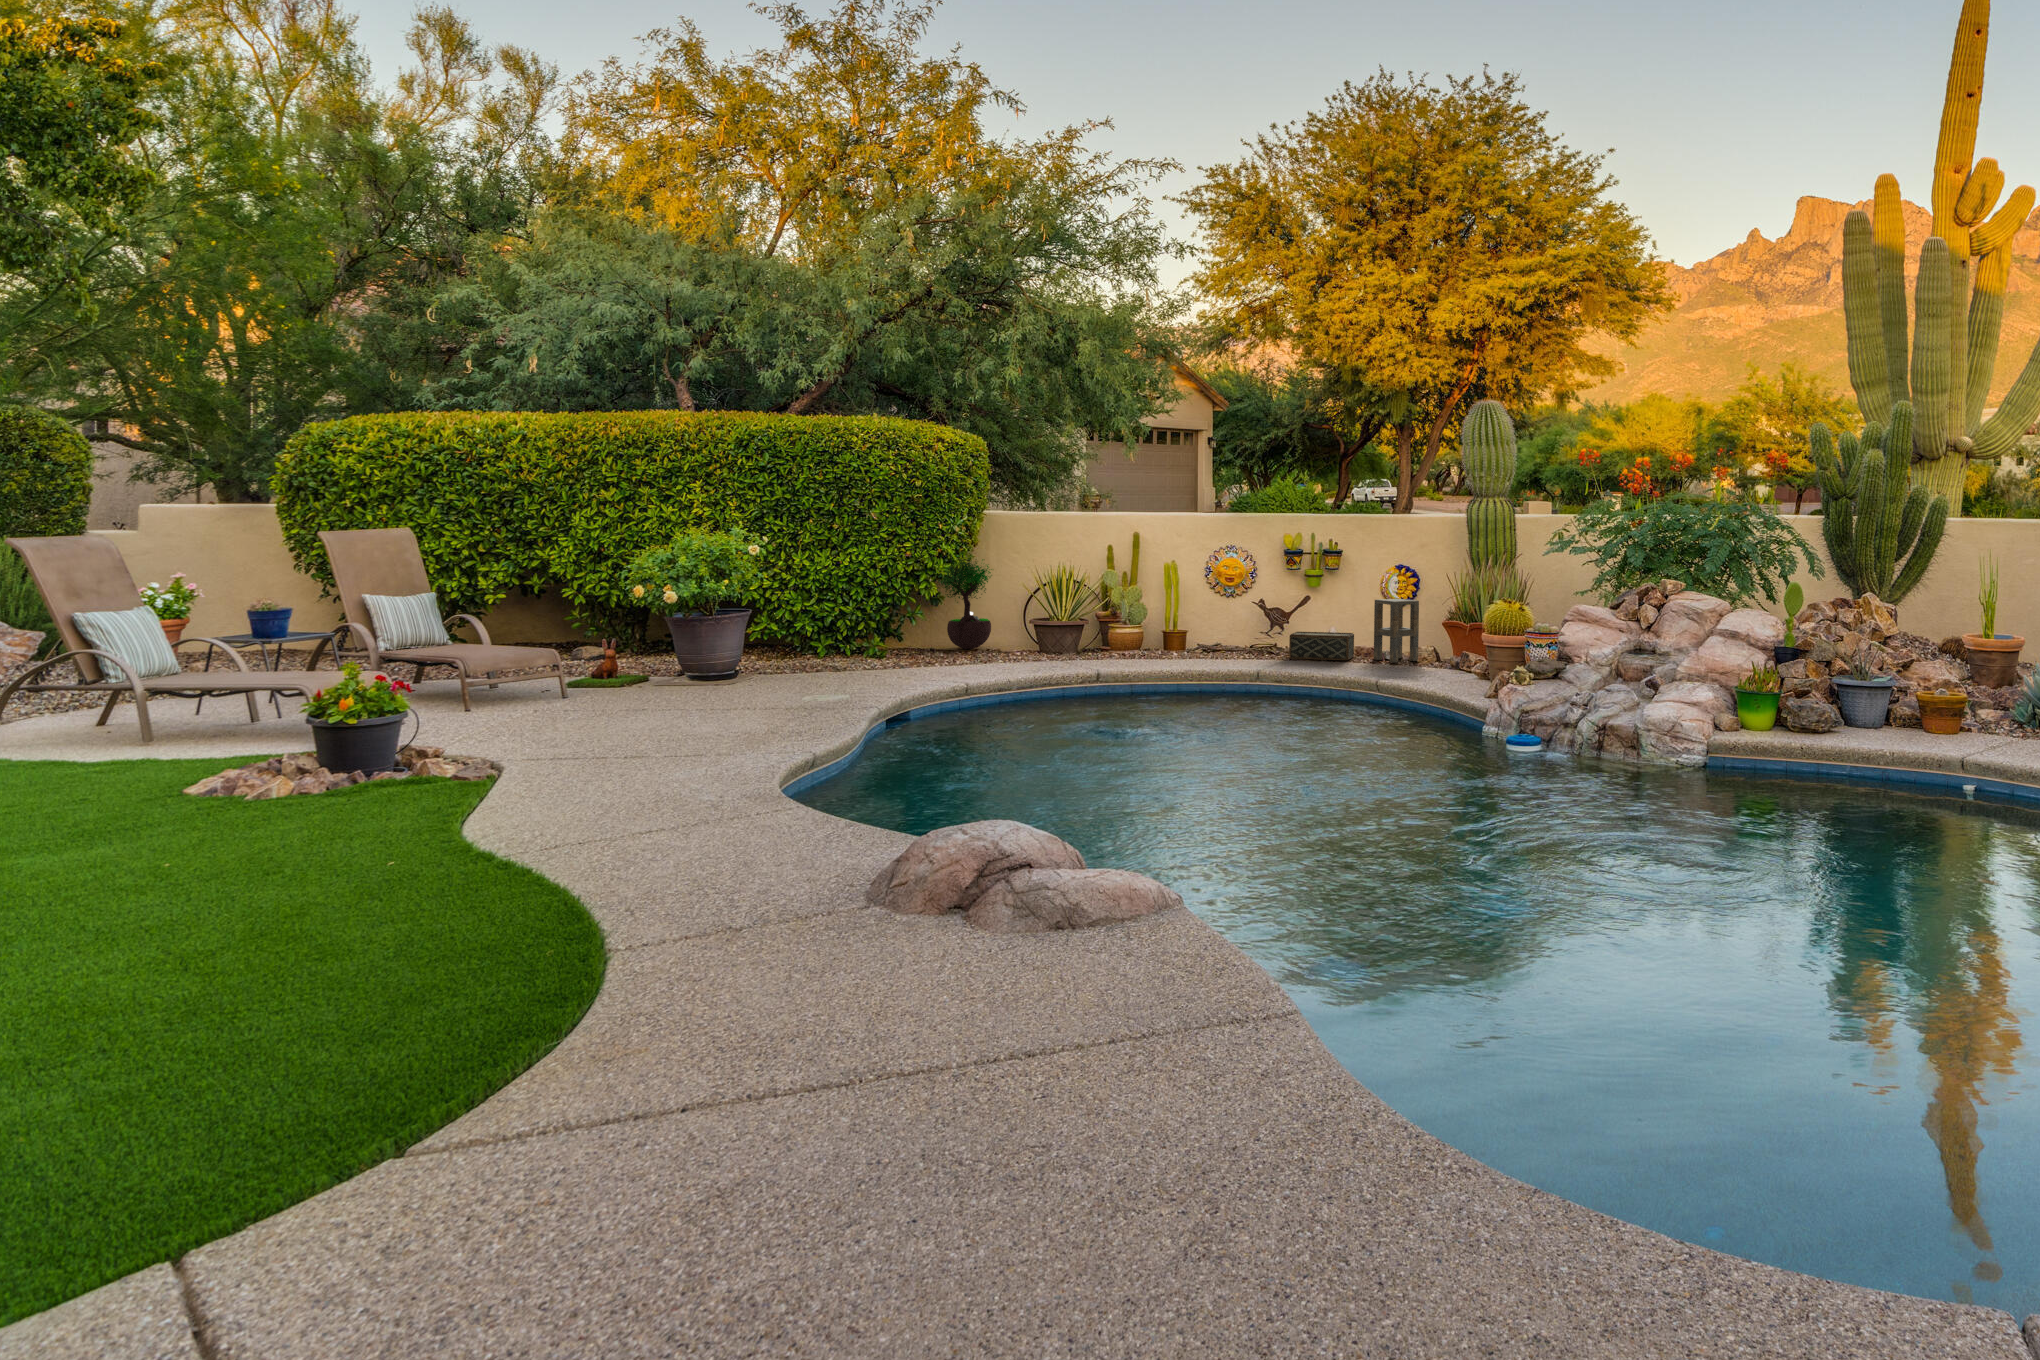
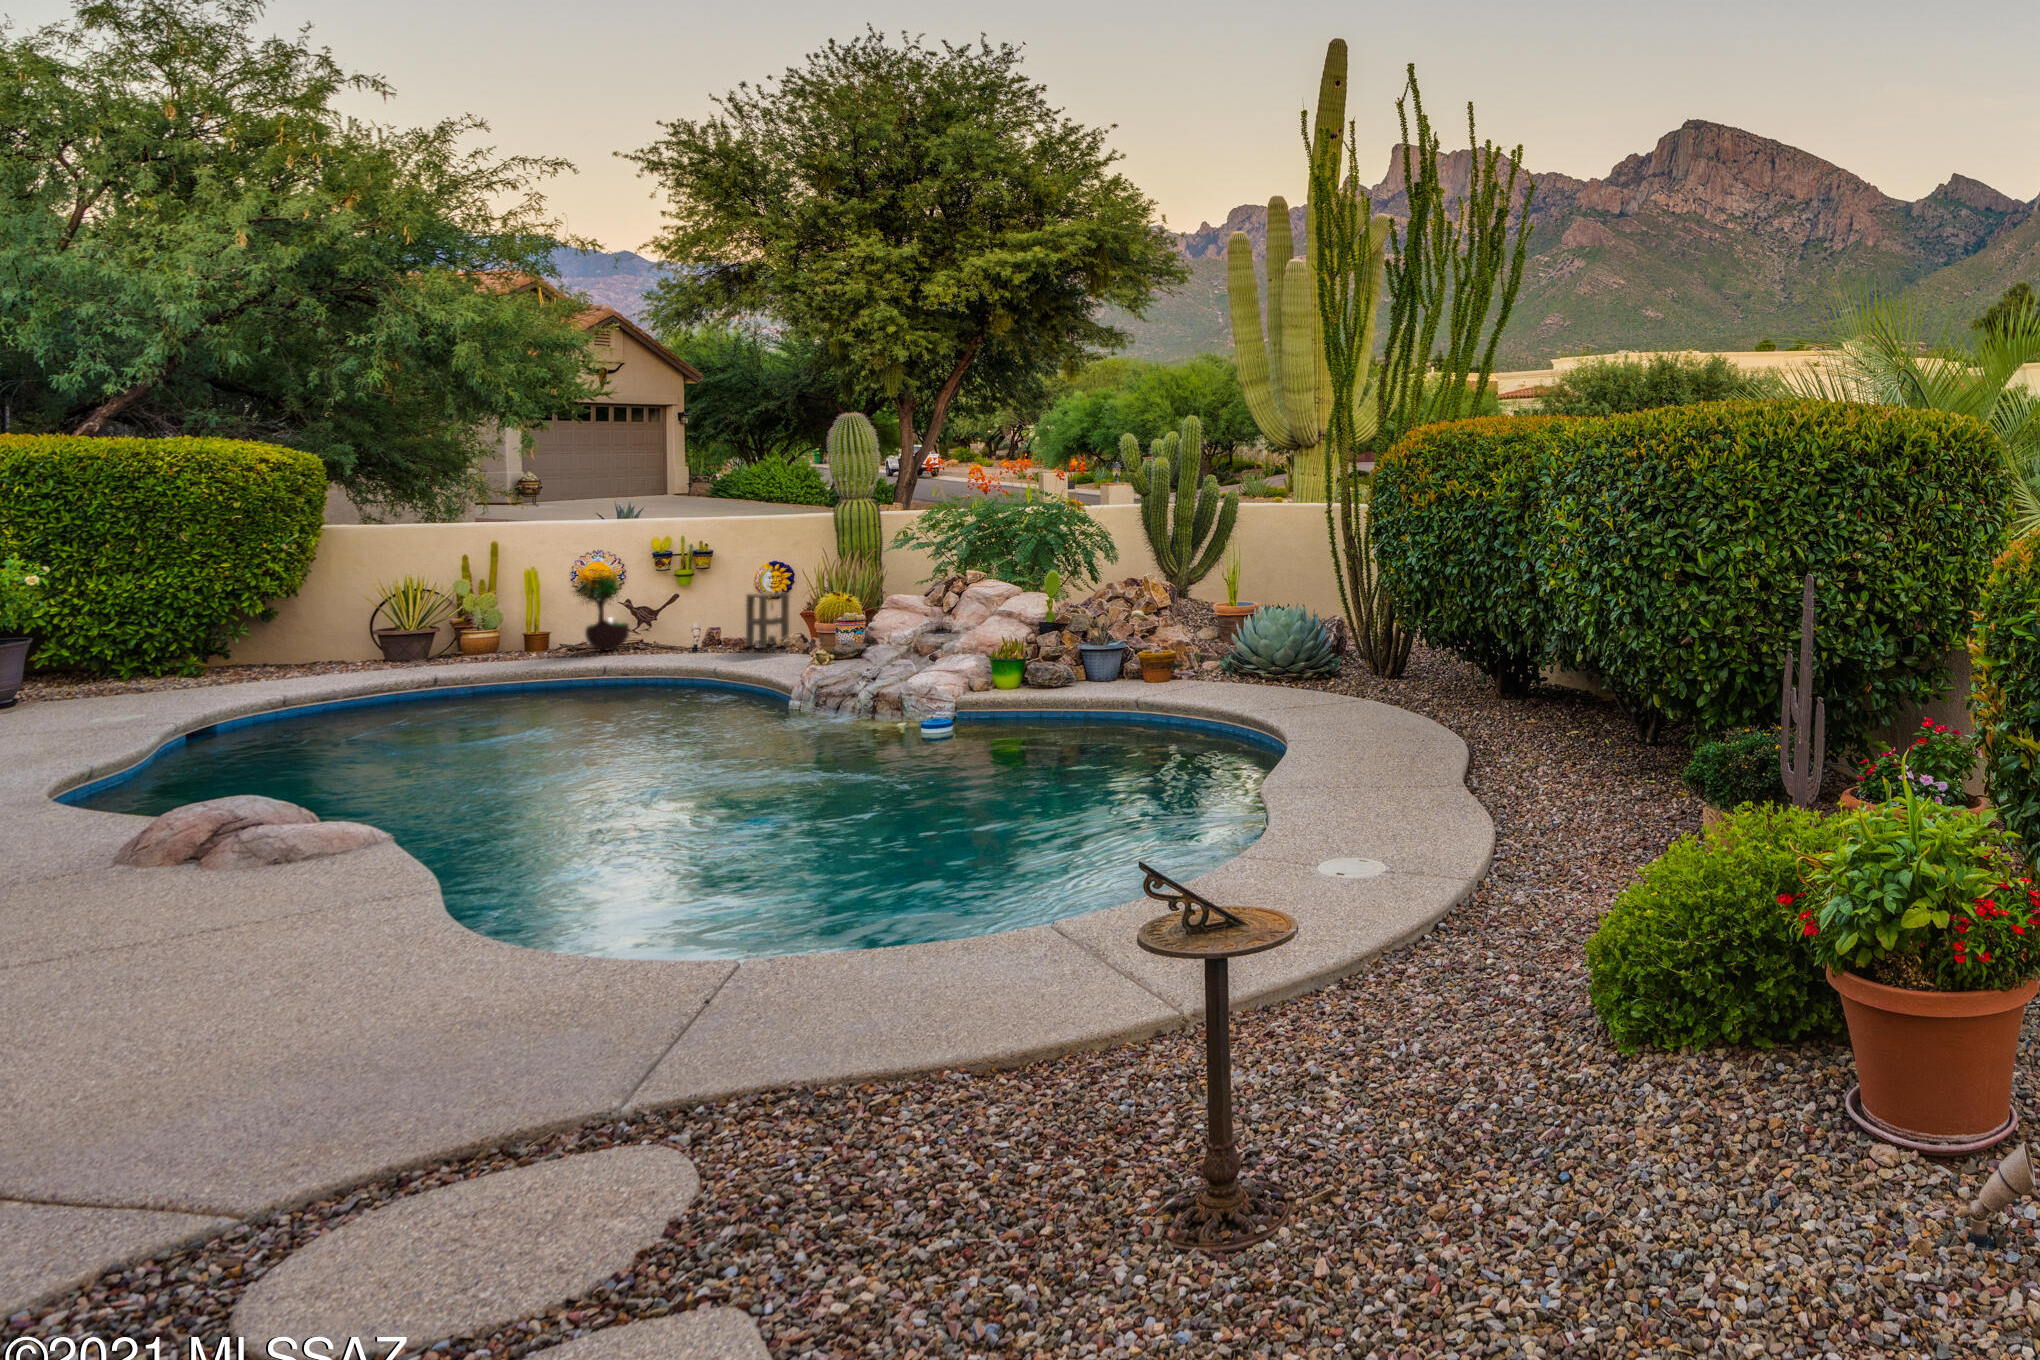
potted tree: present [938,558,992,649] -> present [572,573,629,650]
woven basket: present [1289,632,1354,660] -> none [659,624,728,650]

